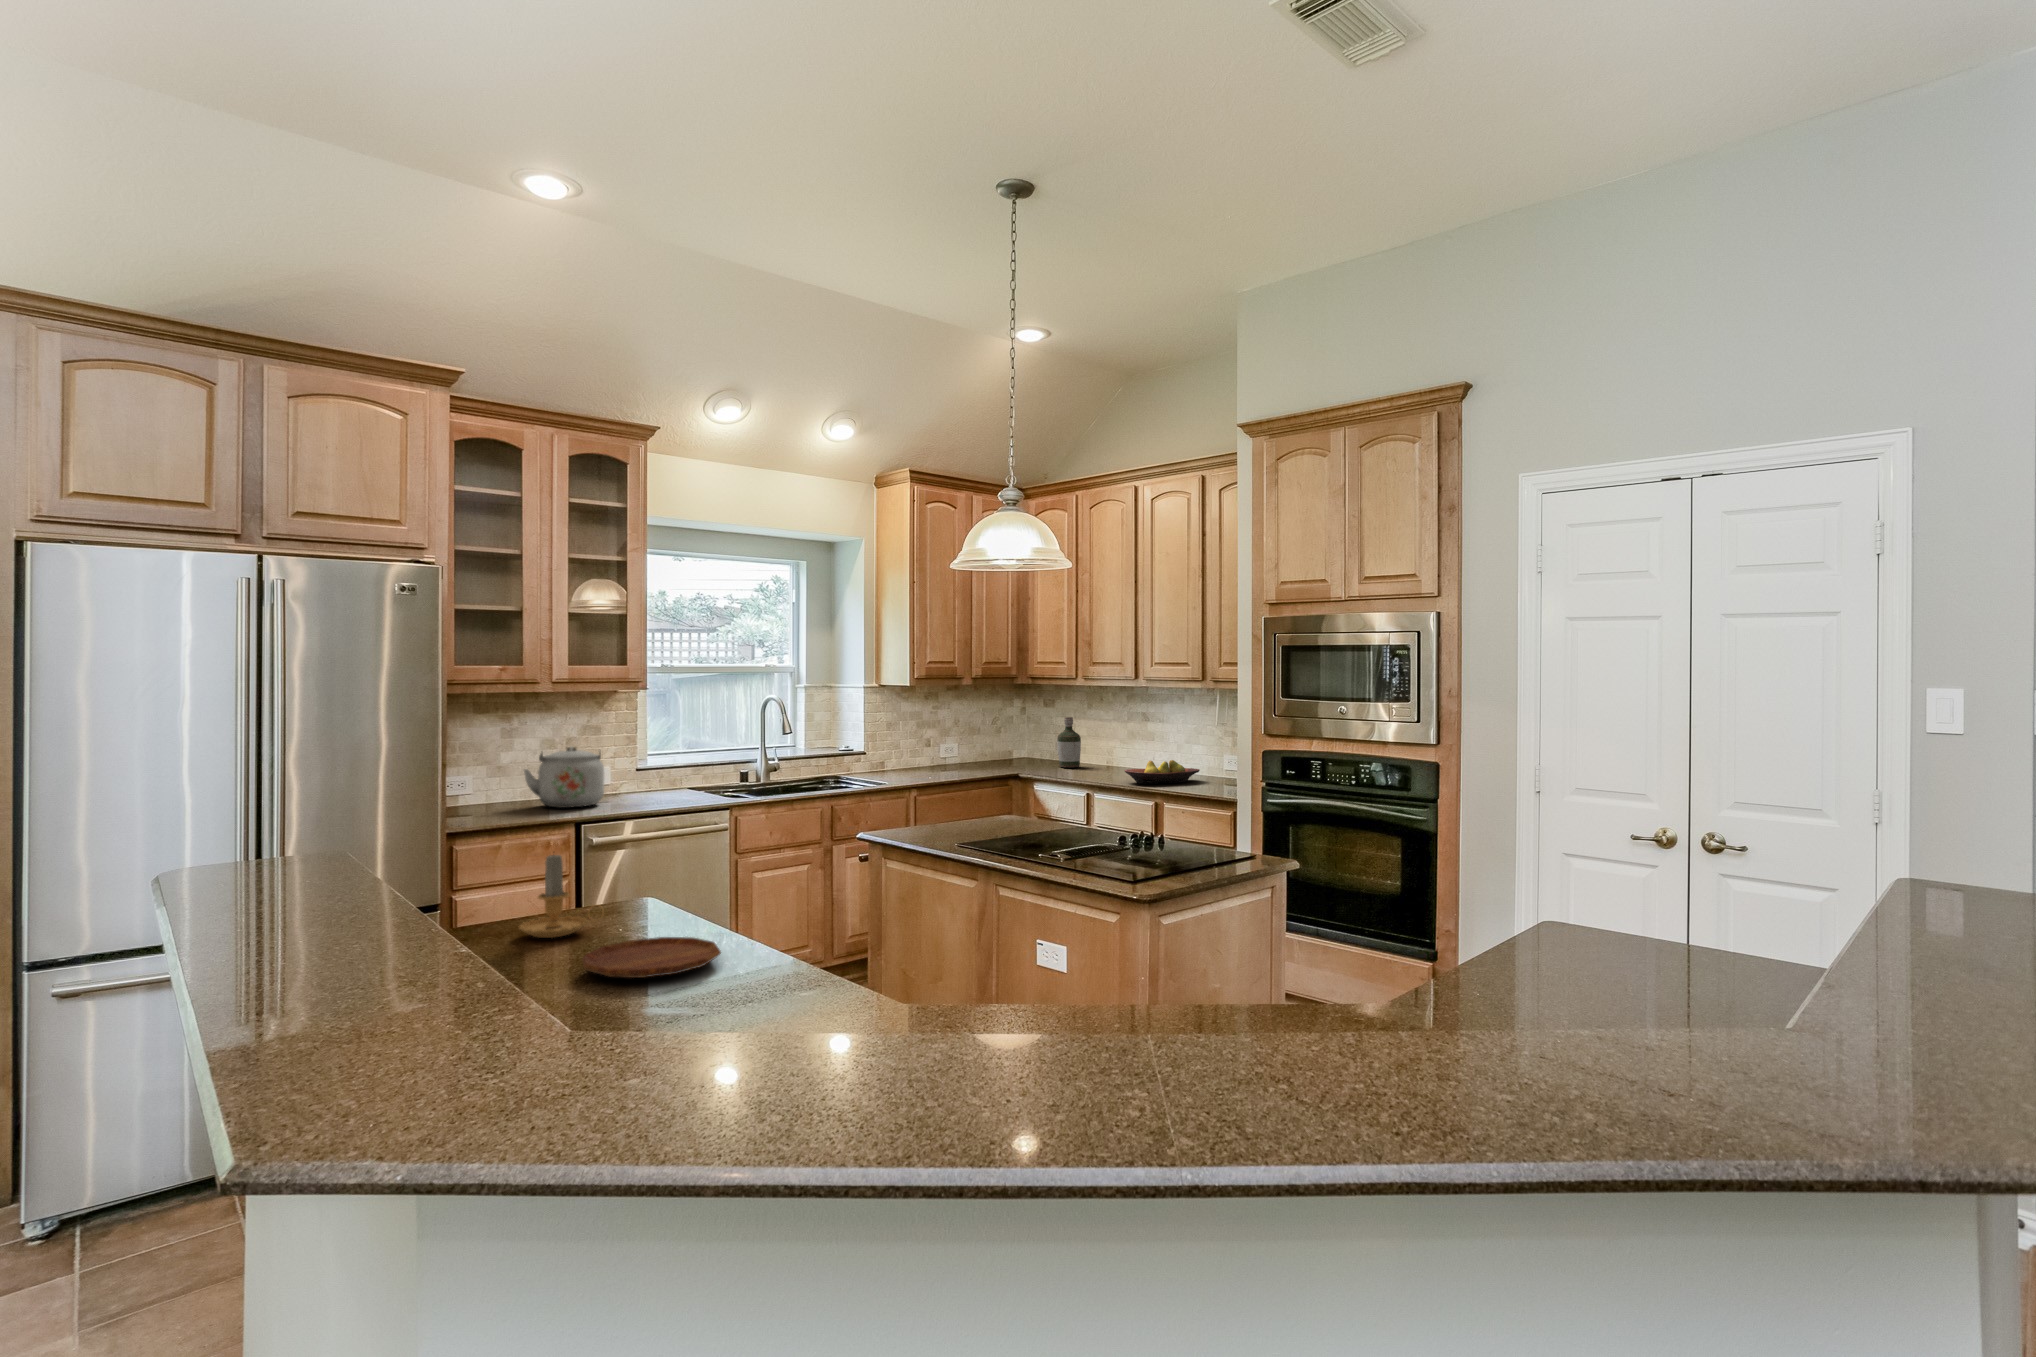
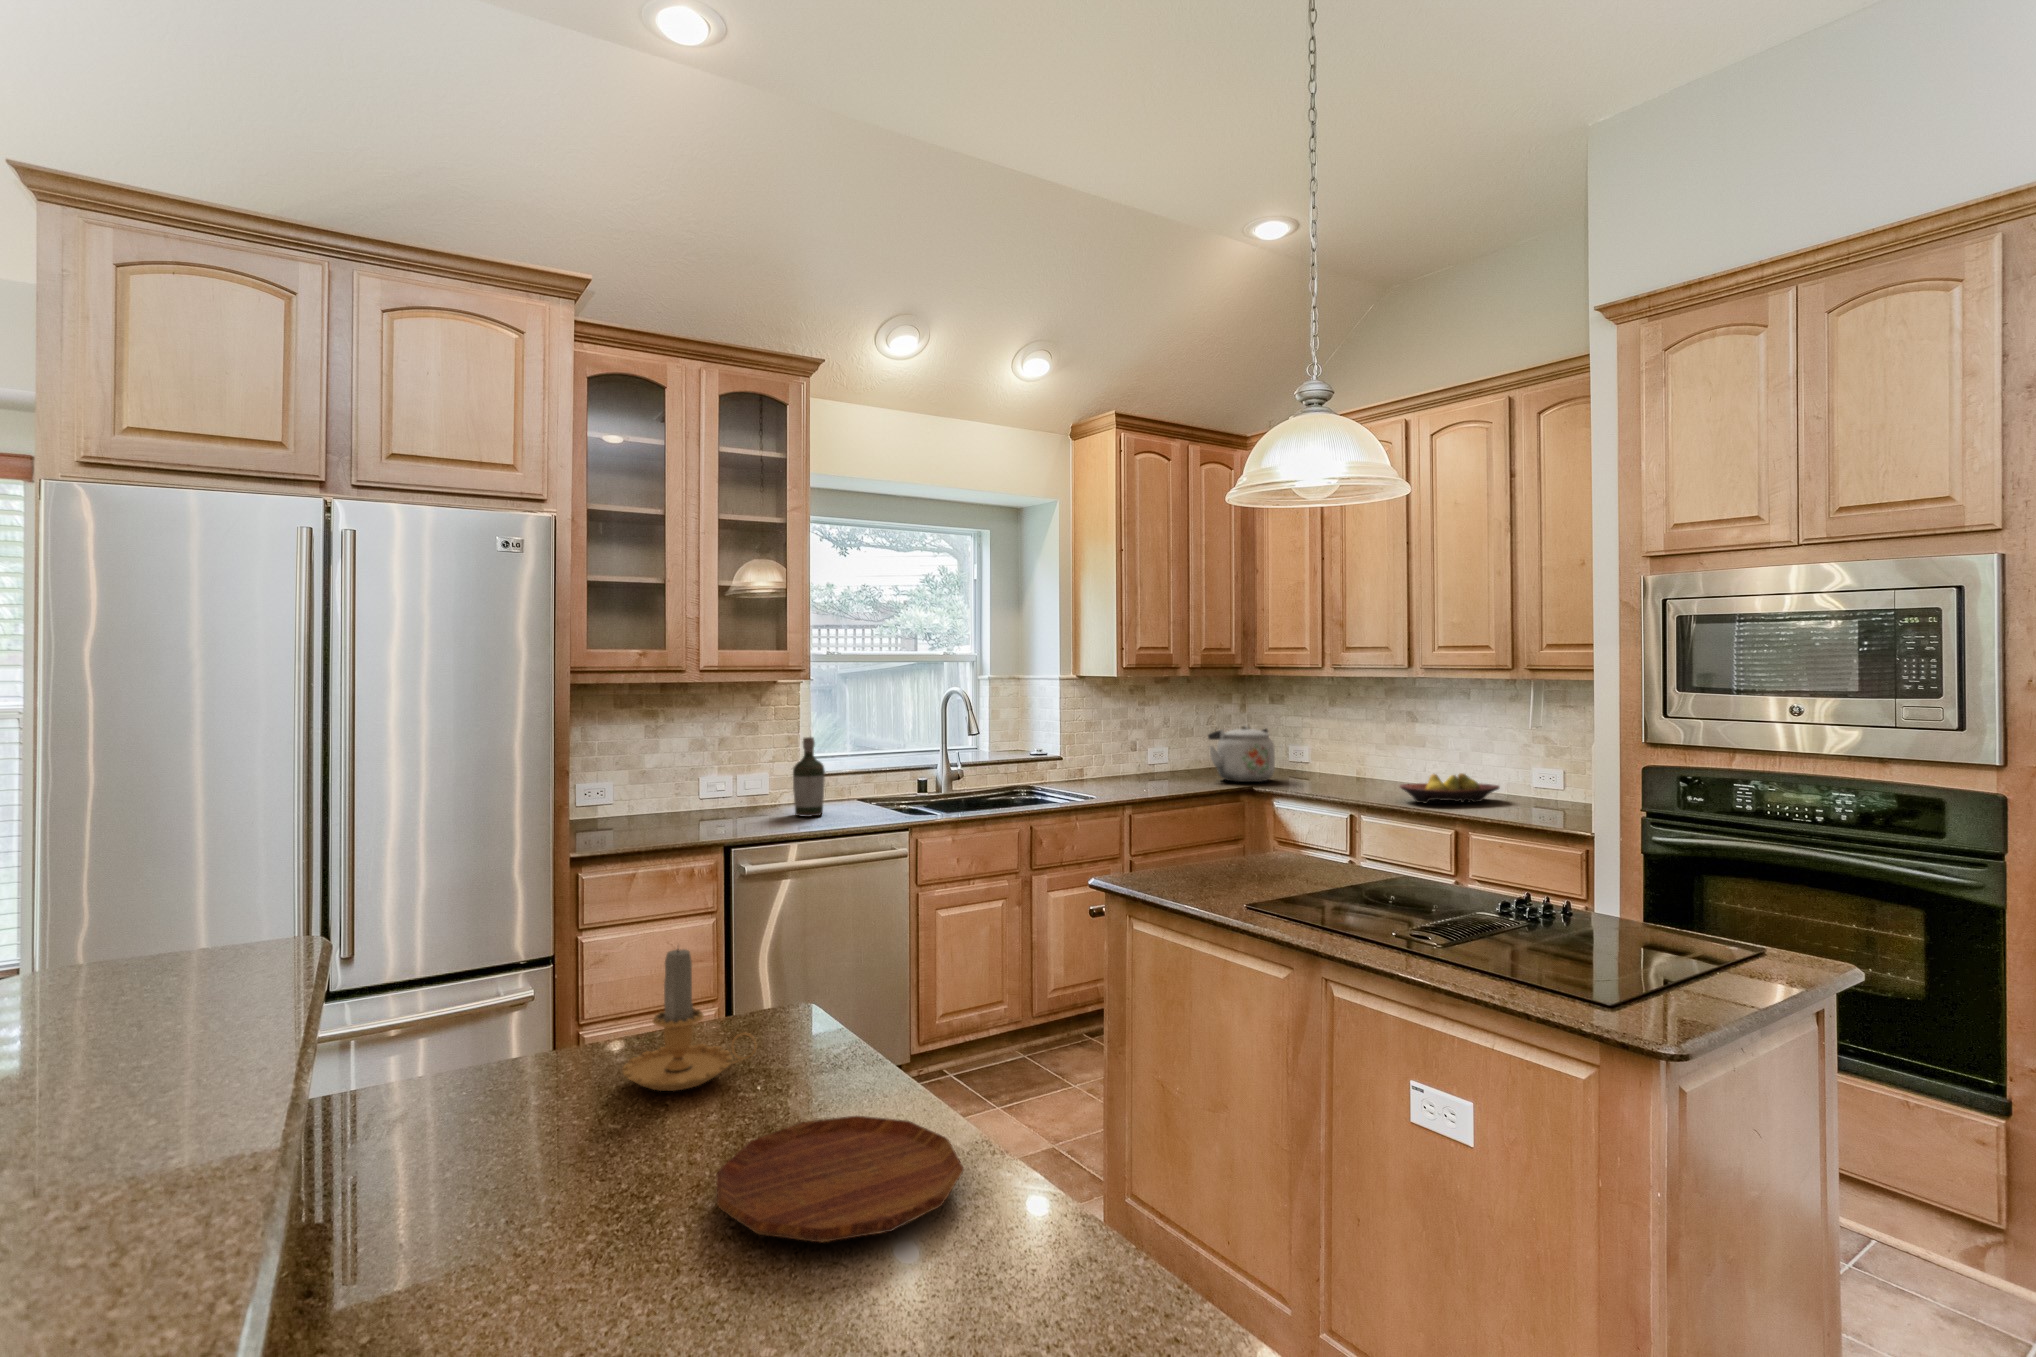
bottle: present [1057,717,1081,768] -> present [793,737,825,817]
kettle: present [524,747,604,808] -> present [1208,725,1275,782]

